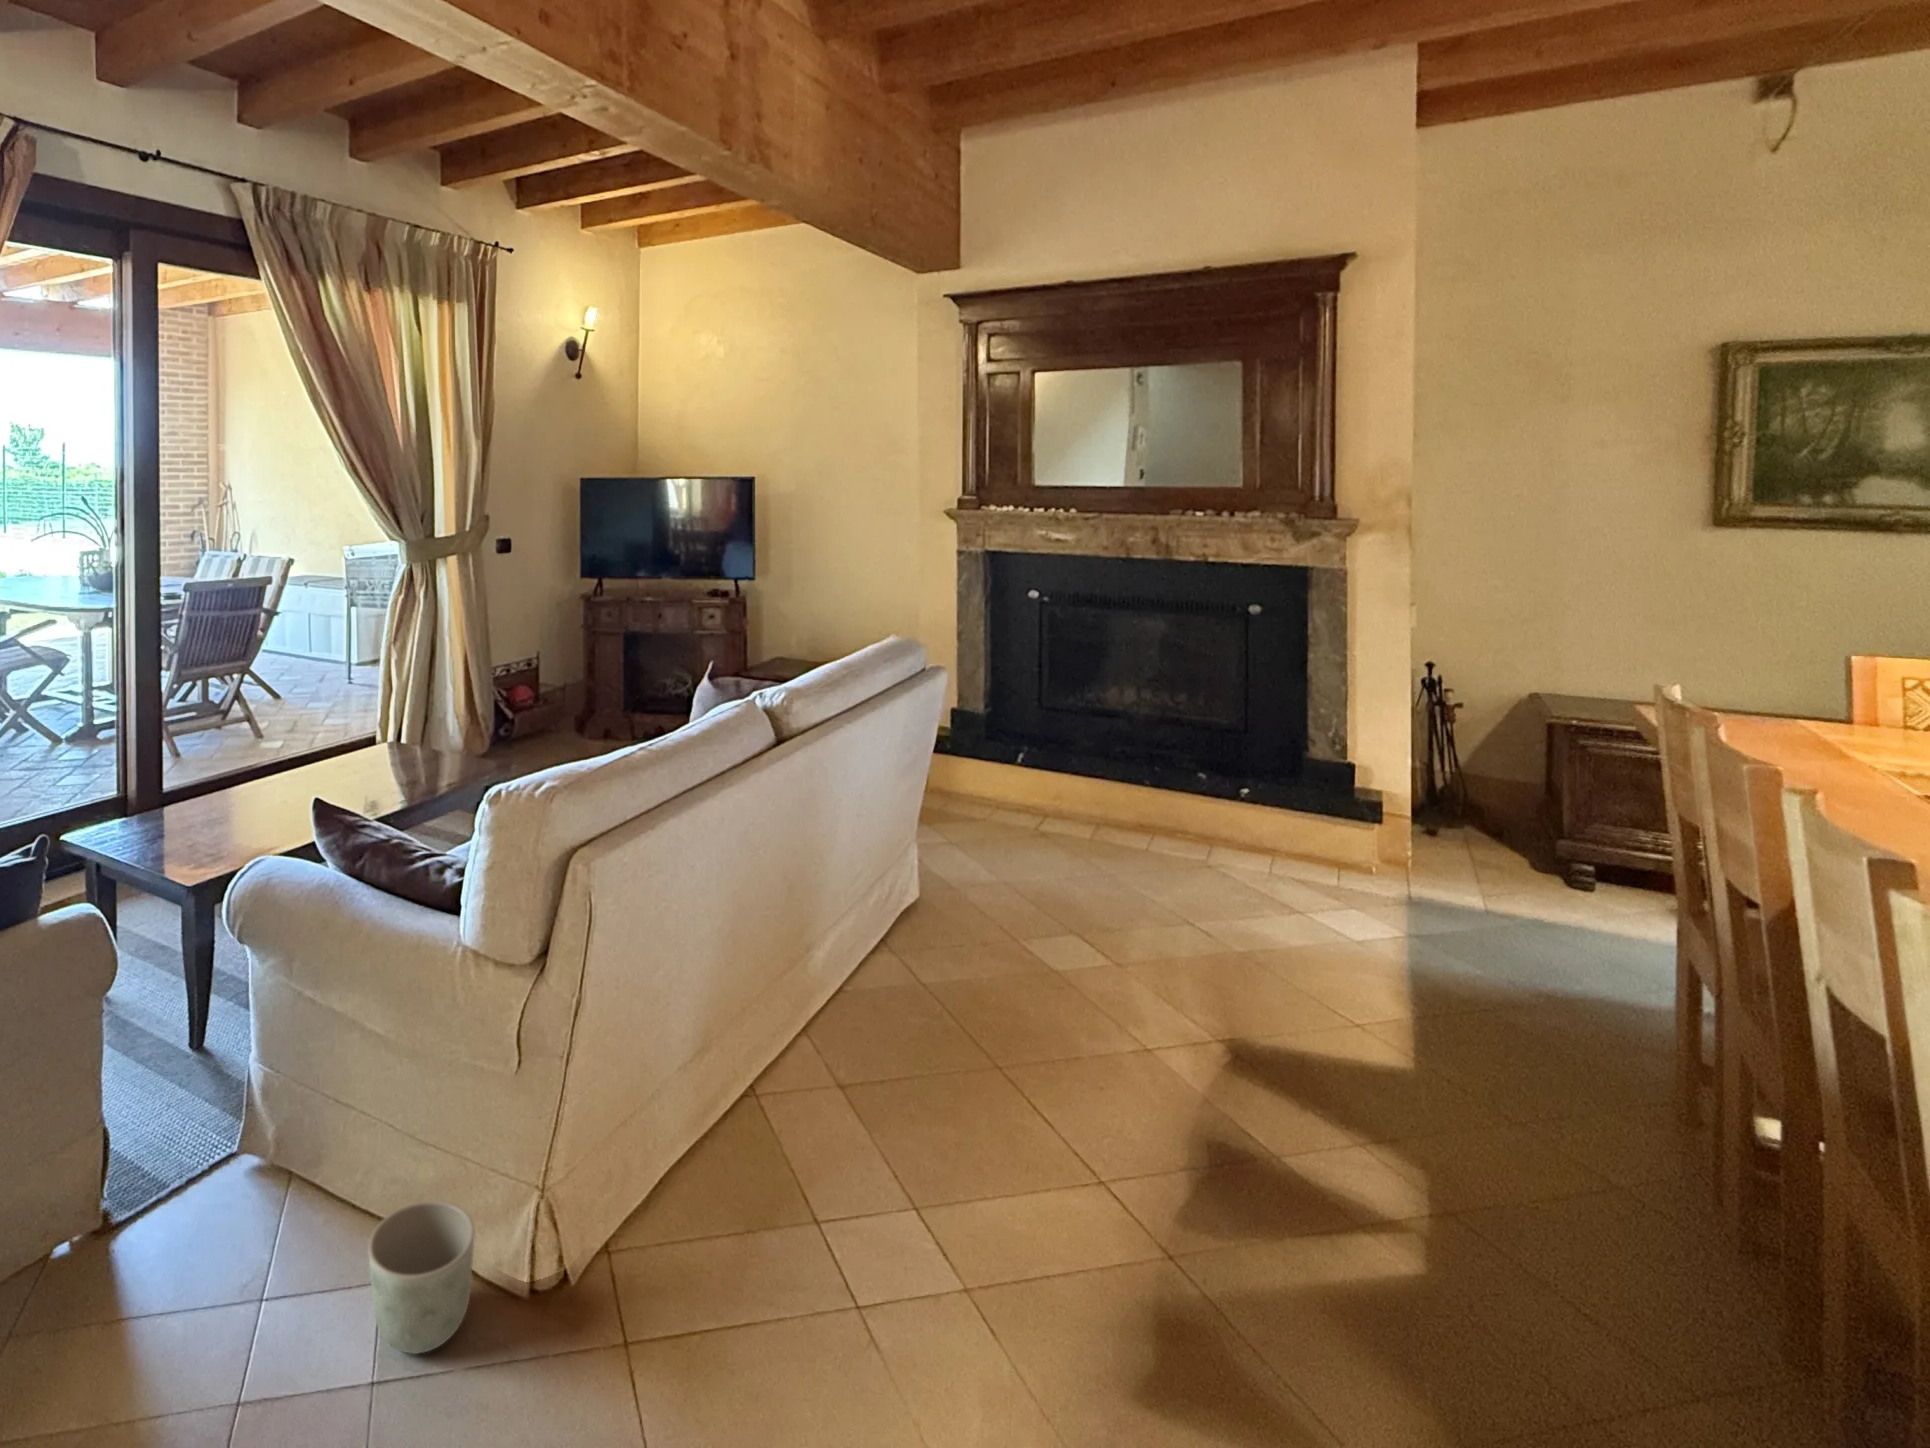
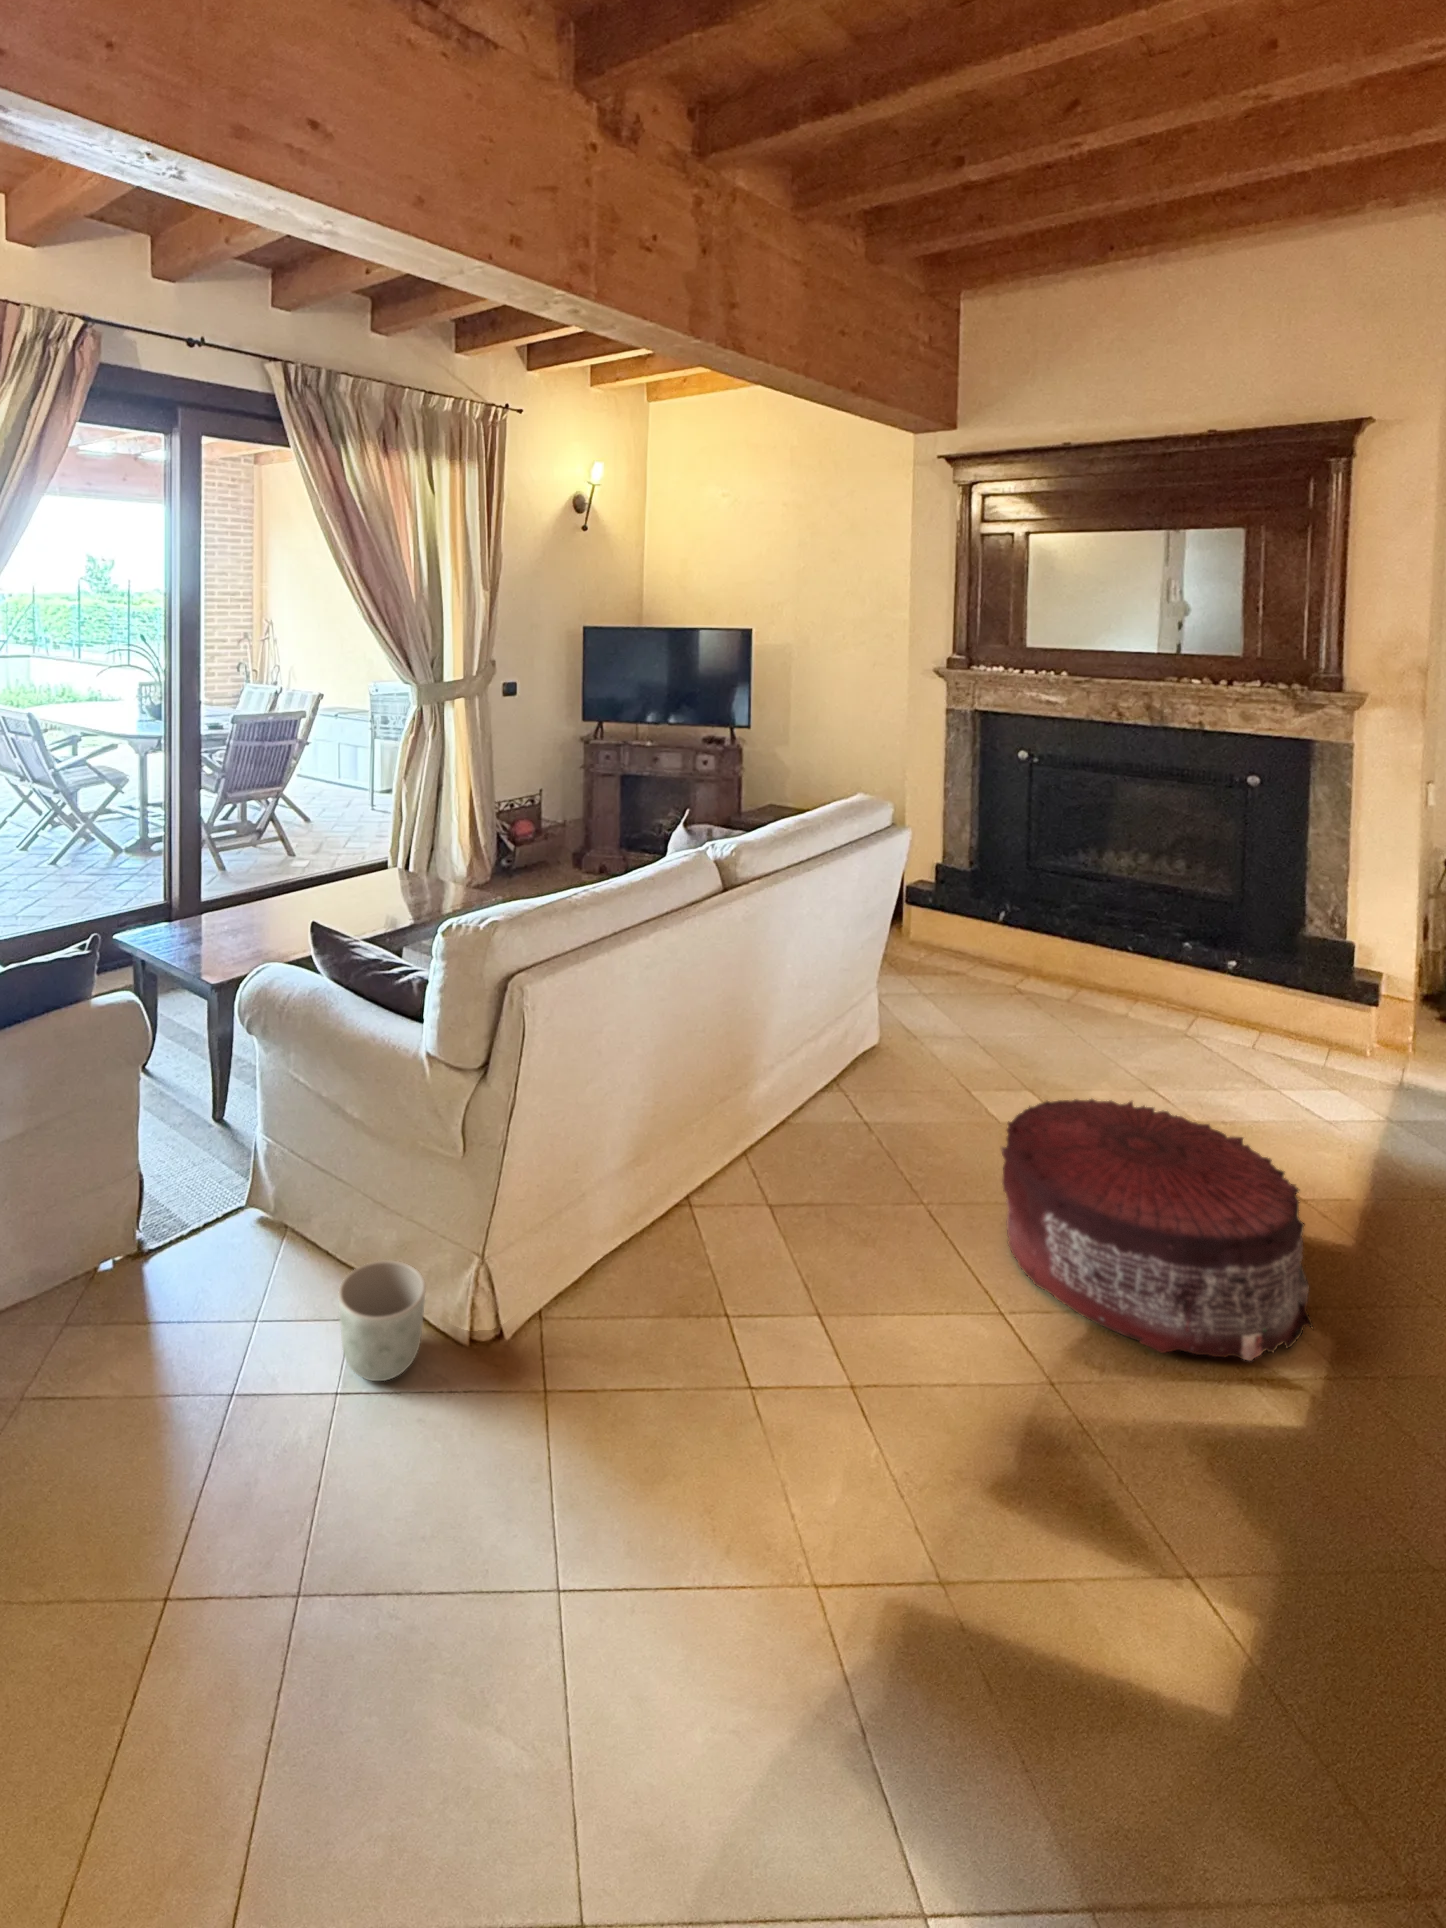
pouf: none [1075,935,1400,1202] -> present [1002,1099,1313,1361]

